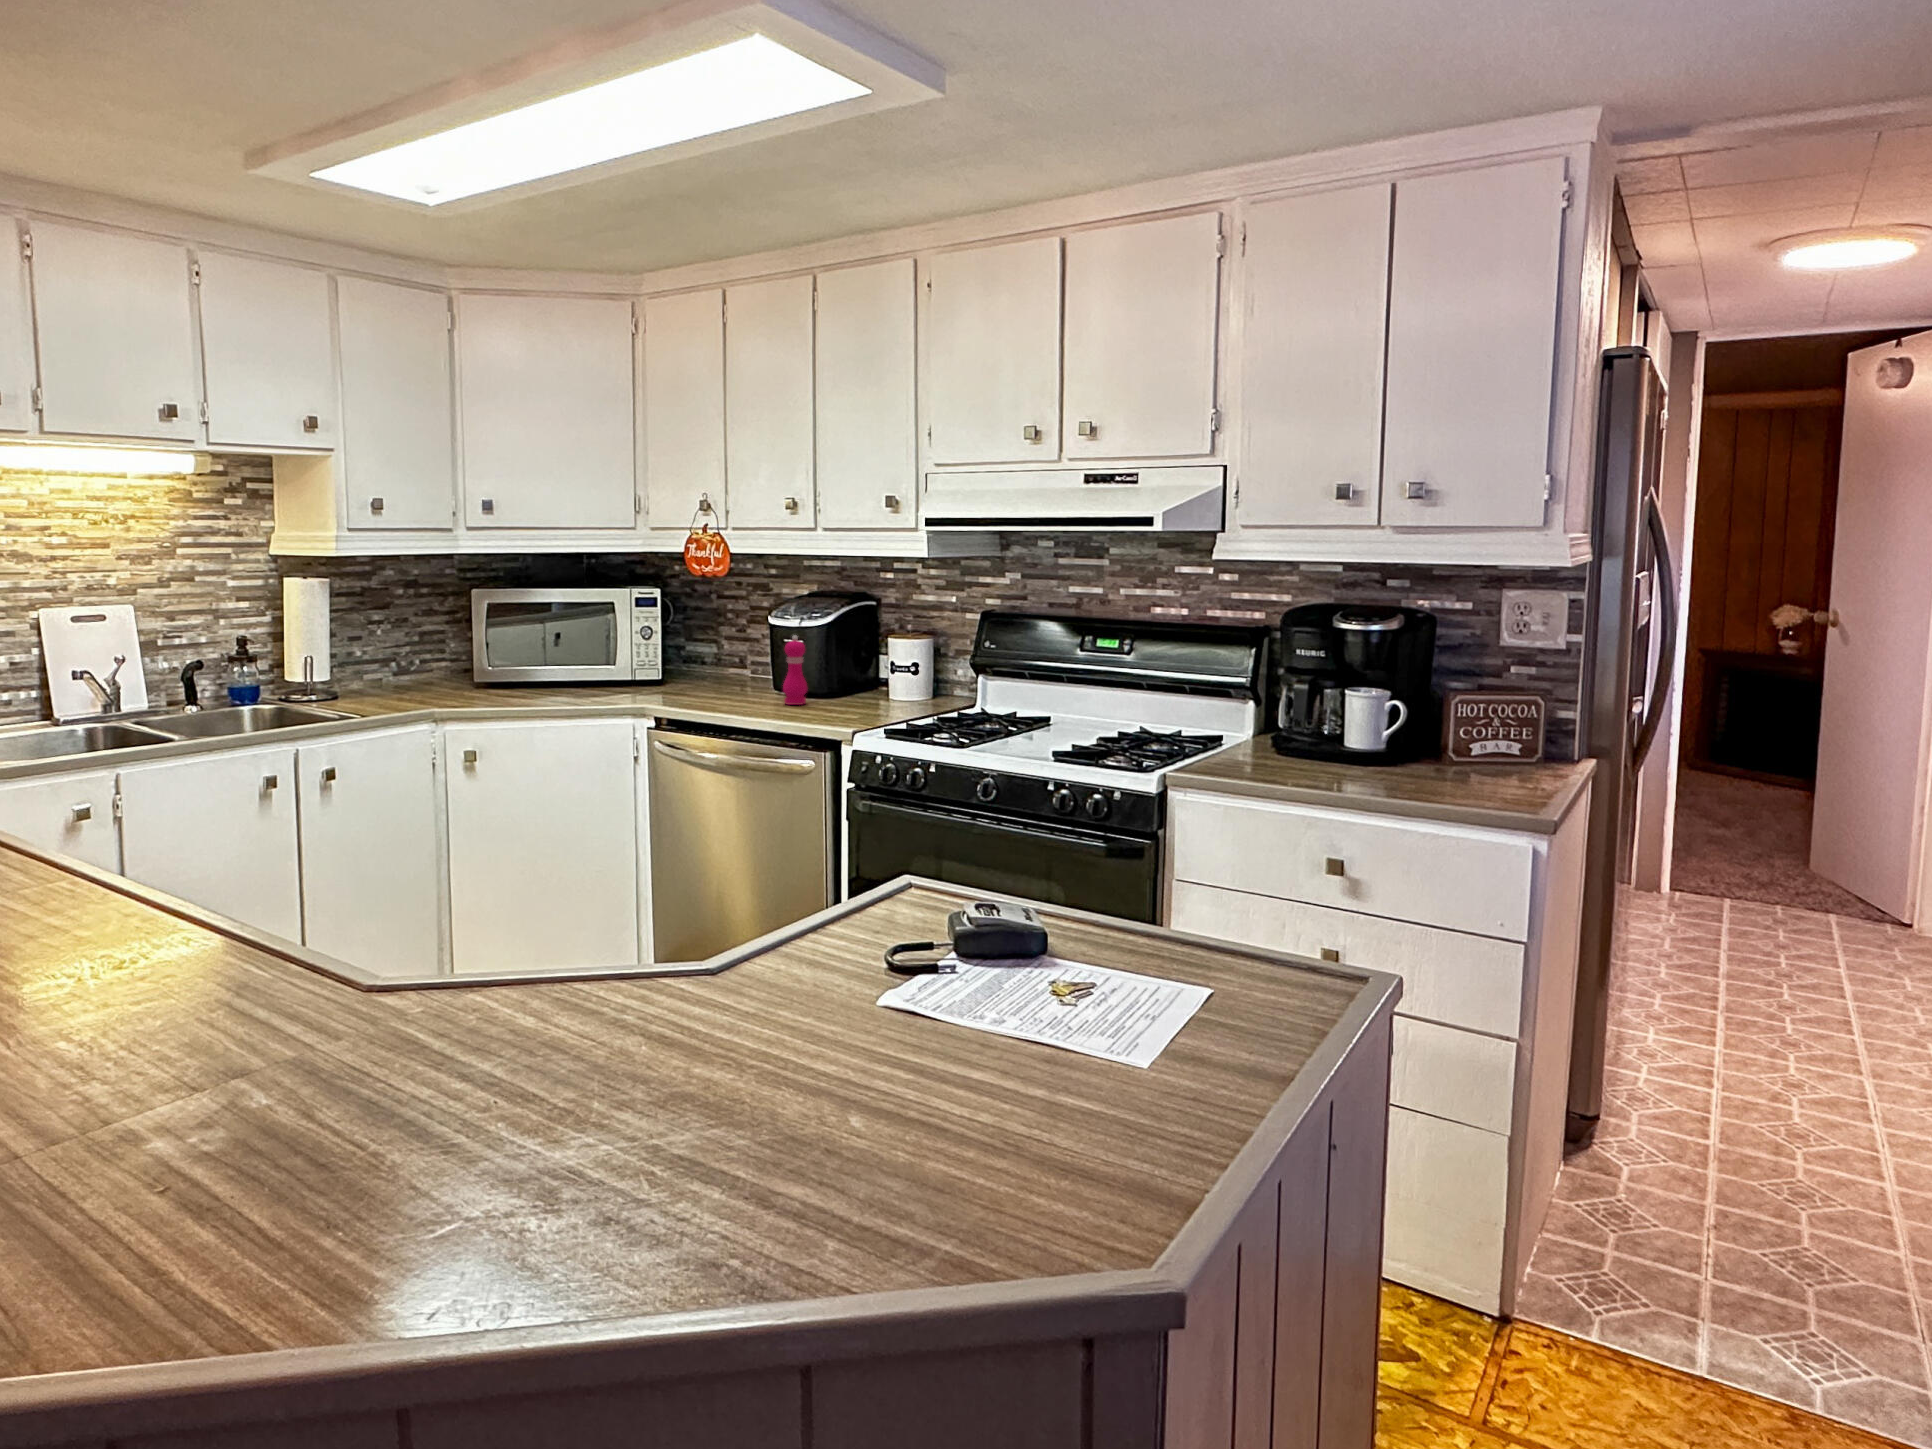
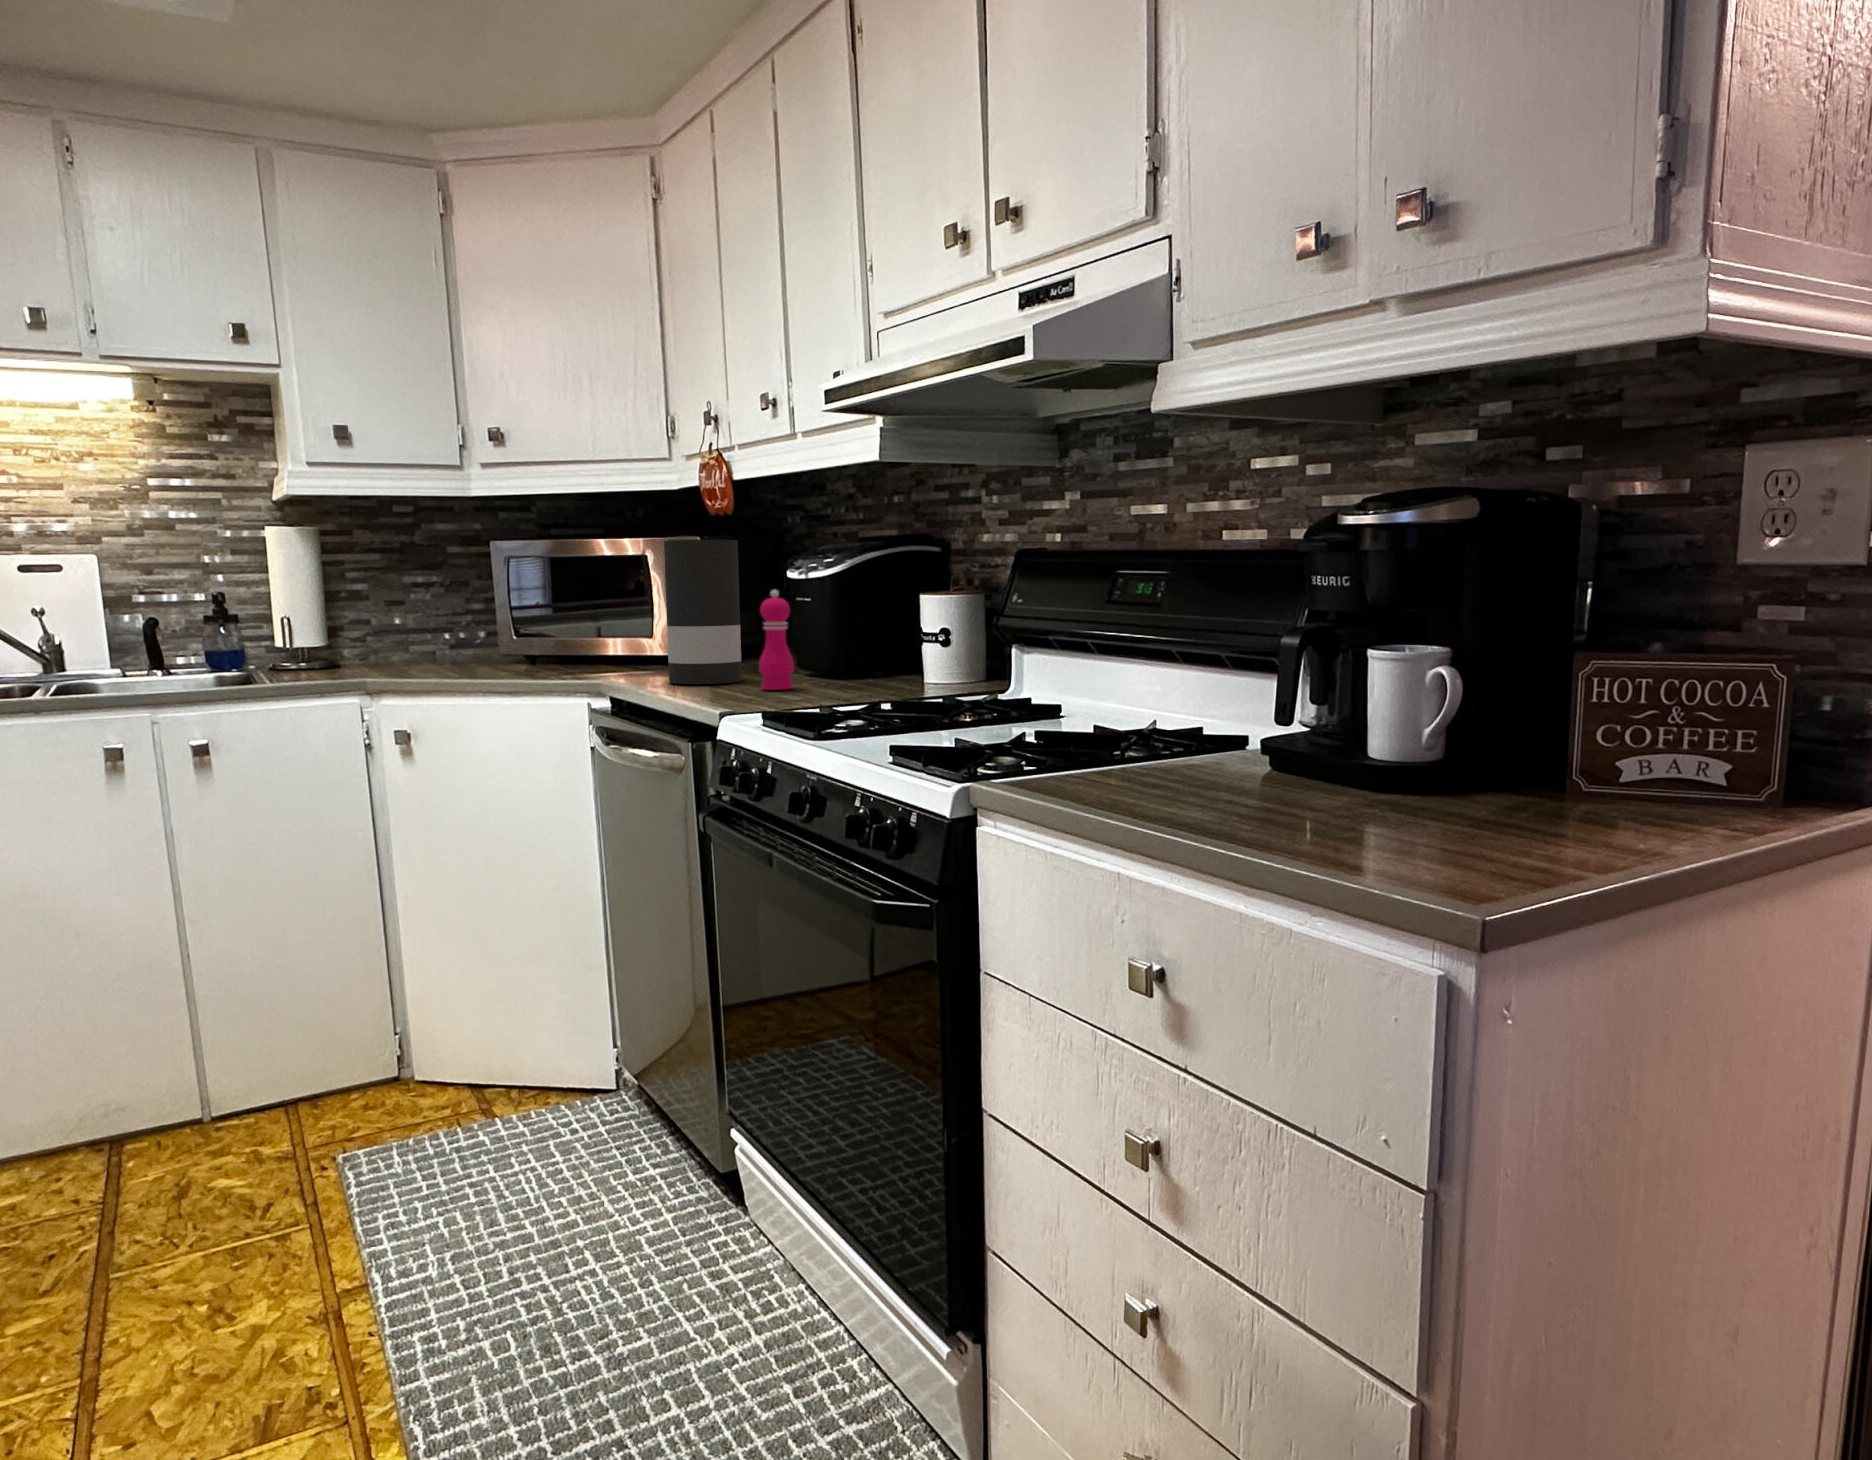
vase: none [692,597,745,702] -> present [664,540,742,684]

